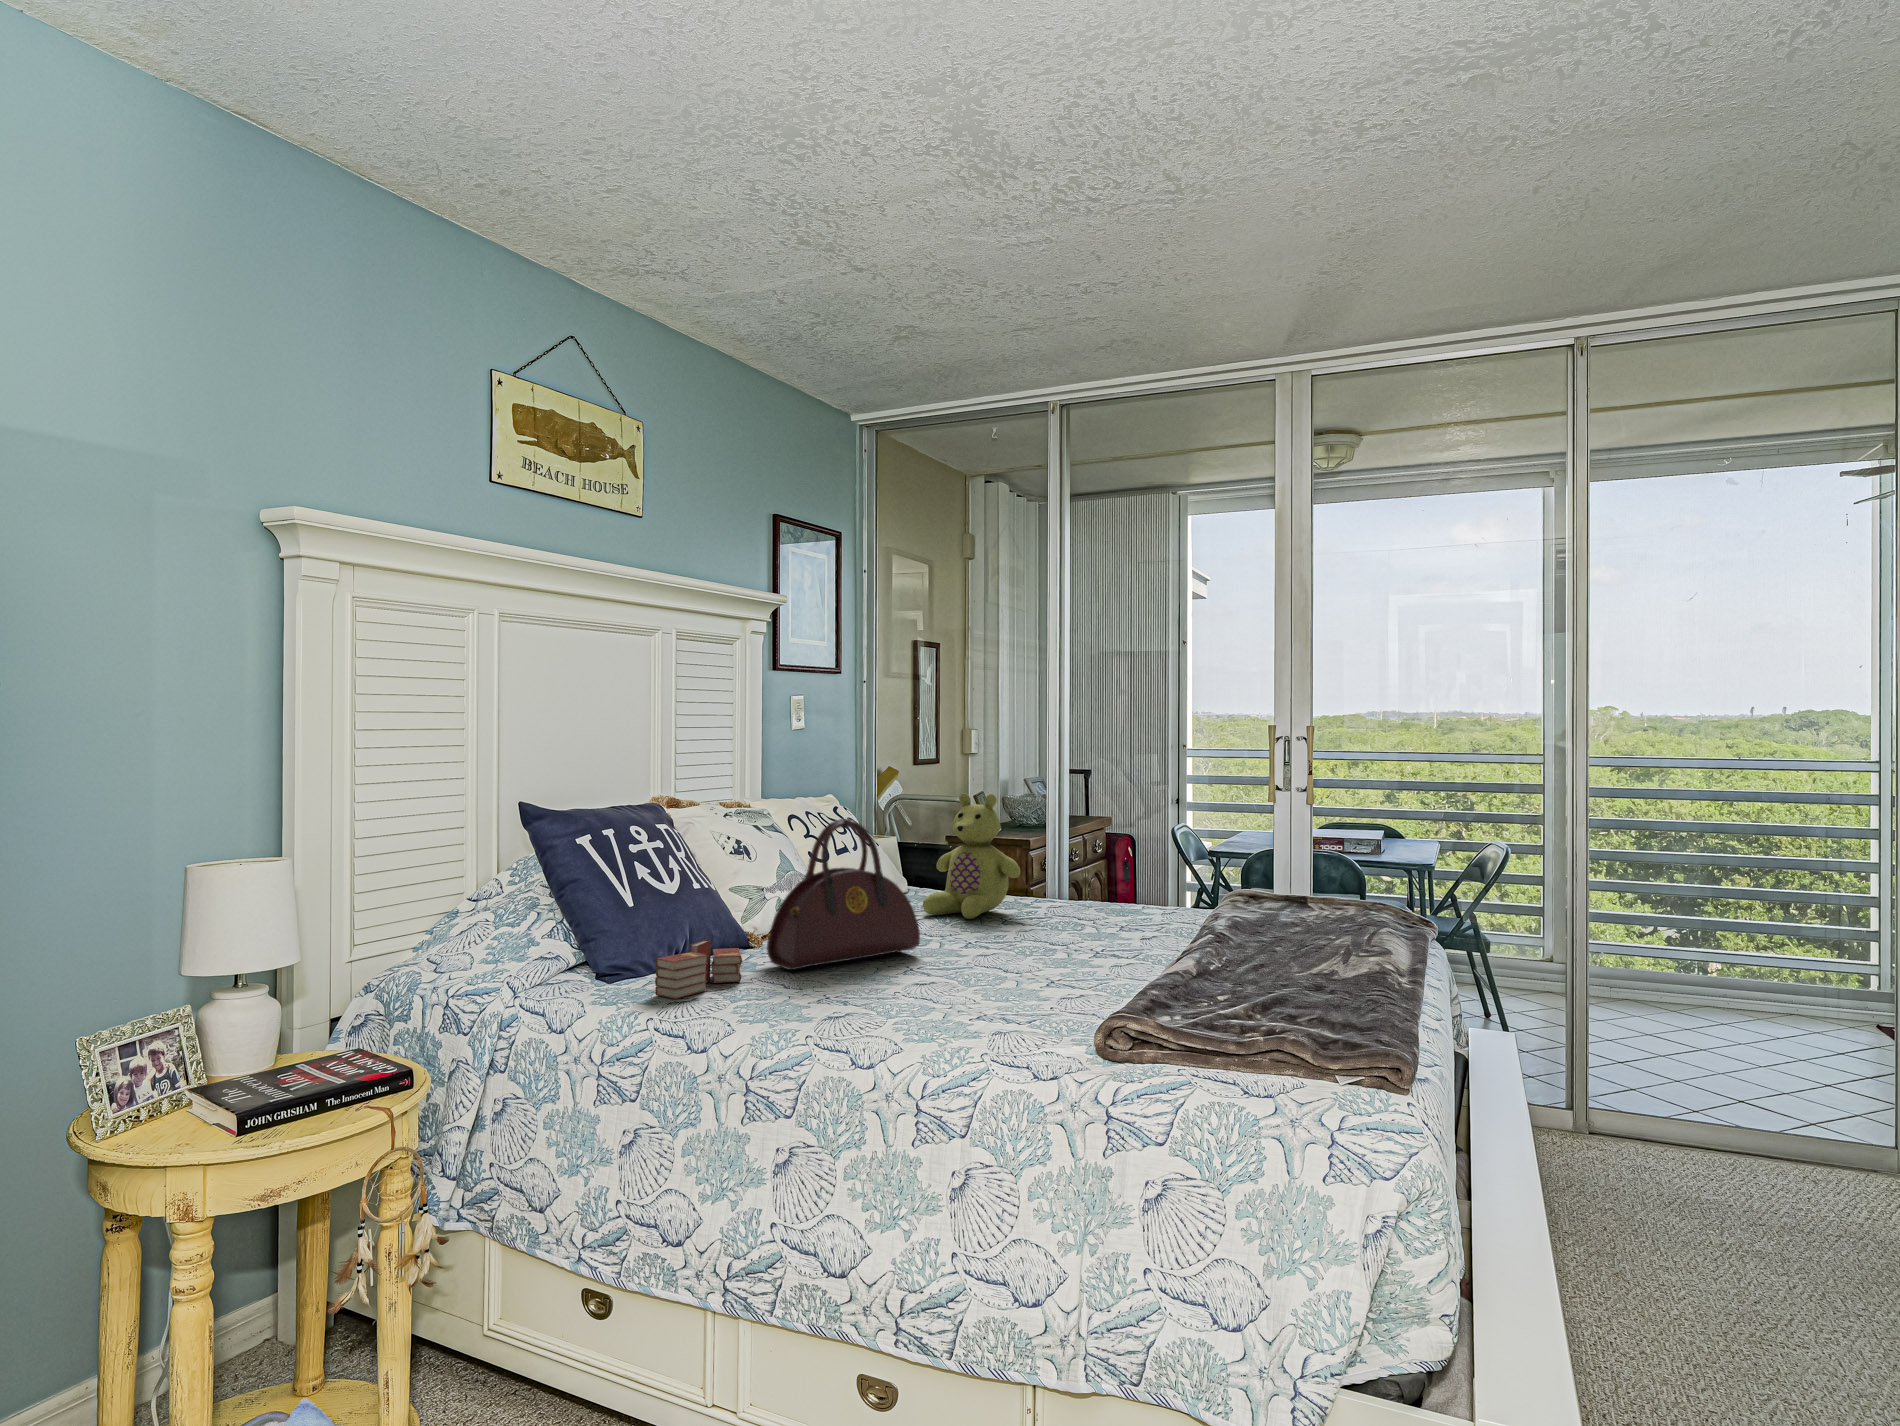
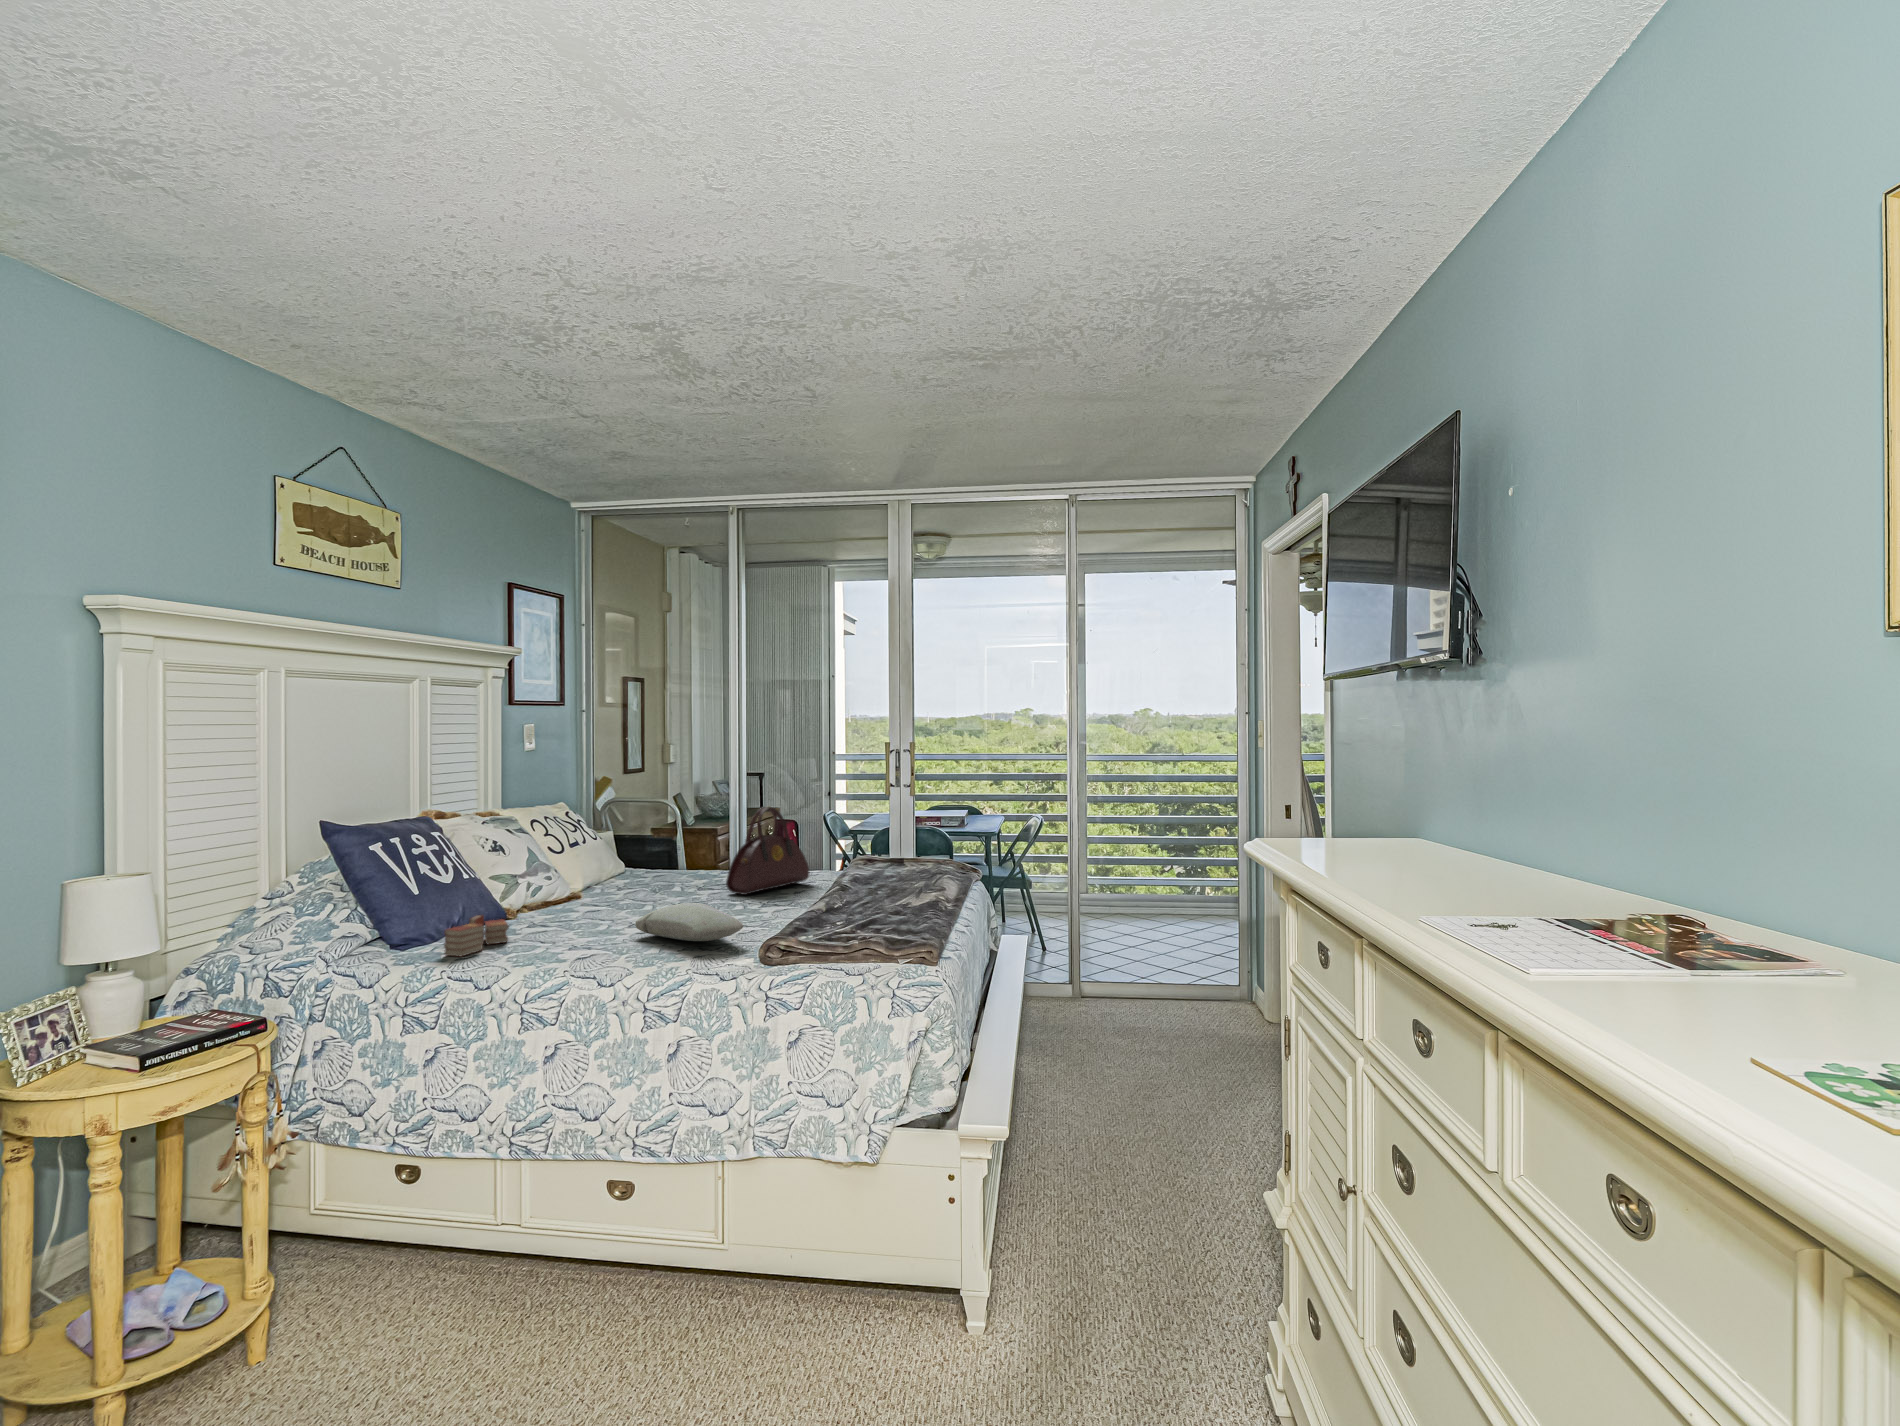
stuffed bear: present [923,793,1020,919] -> none [638,798,711,890]
handbag: present [767,819,920,970] -> present [726,806,809,895]
pillow: none [911,944,1069,1006] -> present [635,903,743,941]

